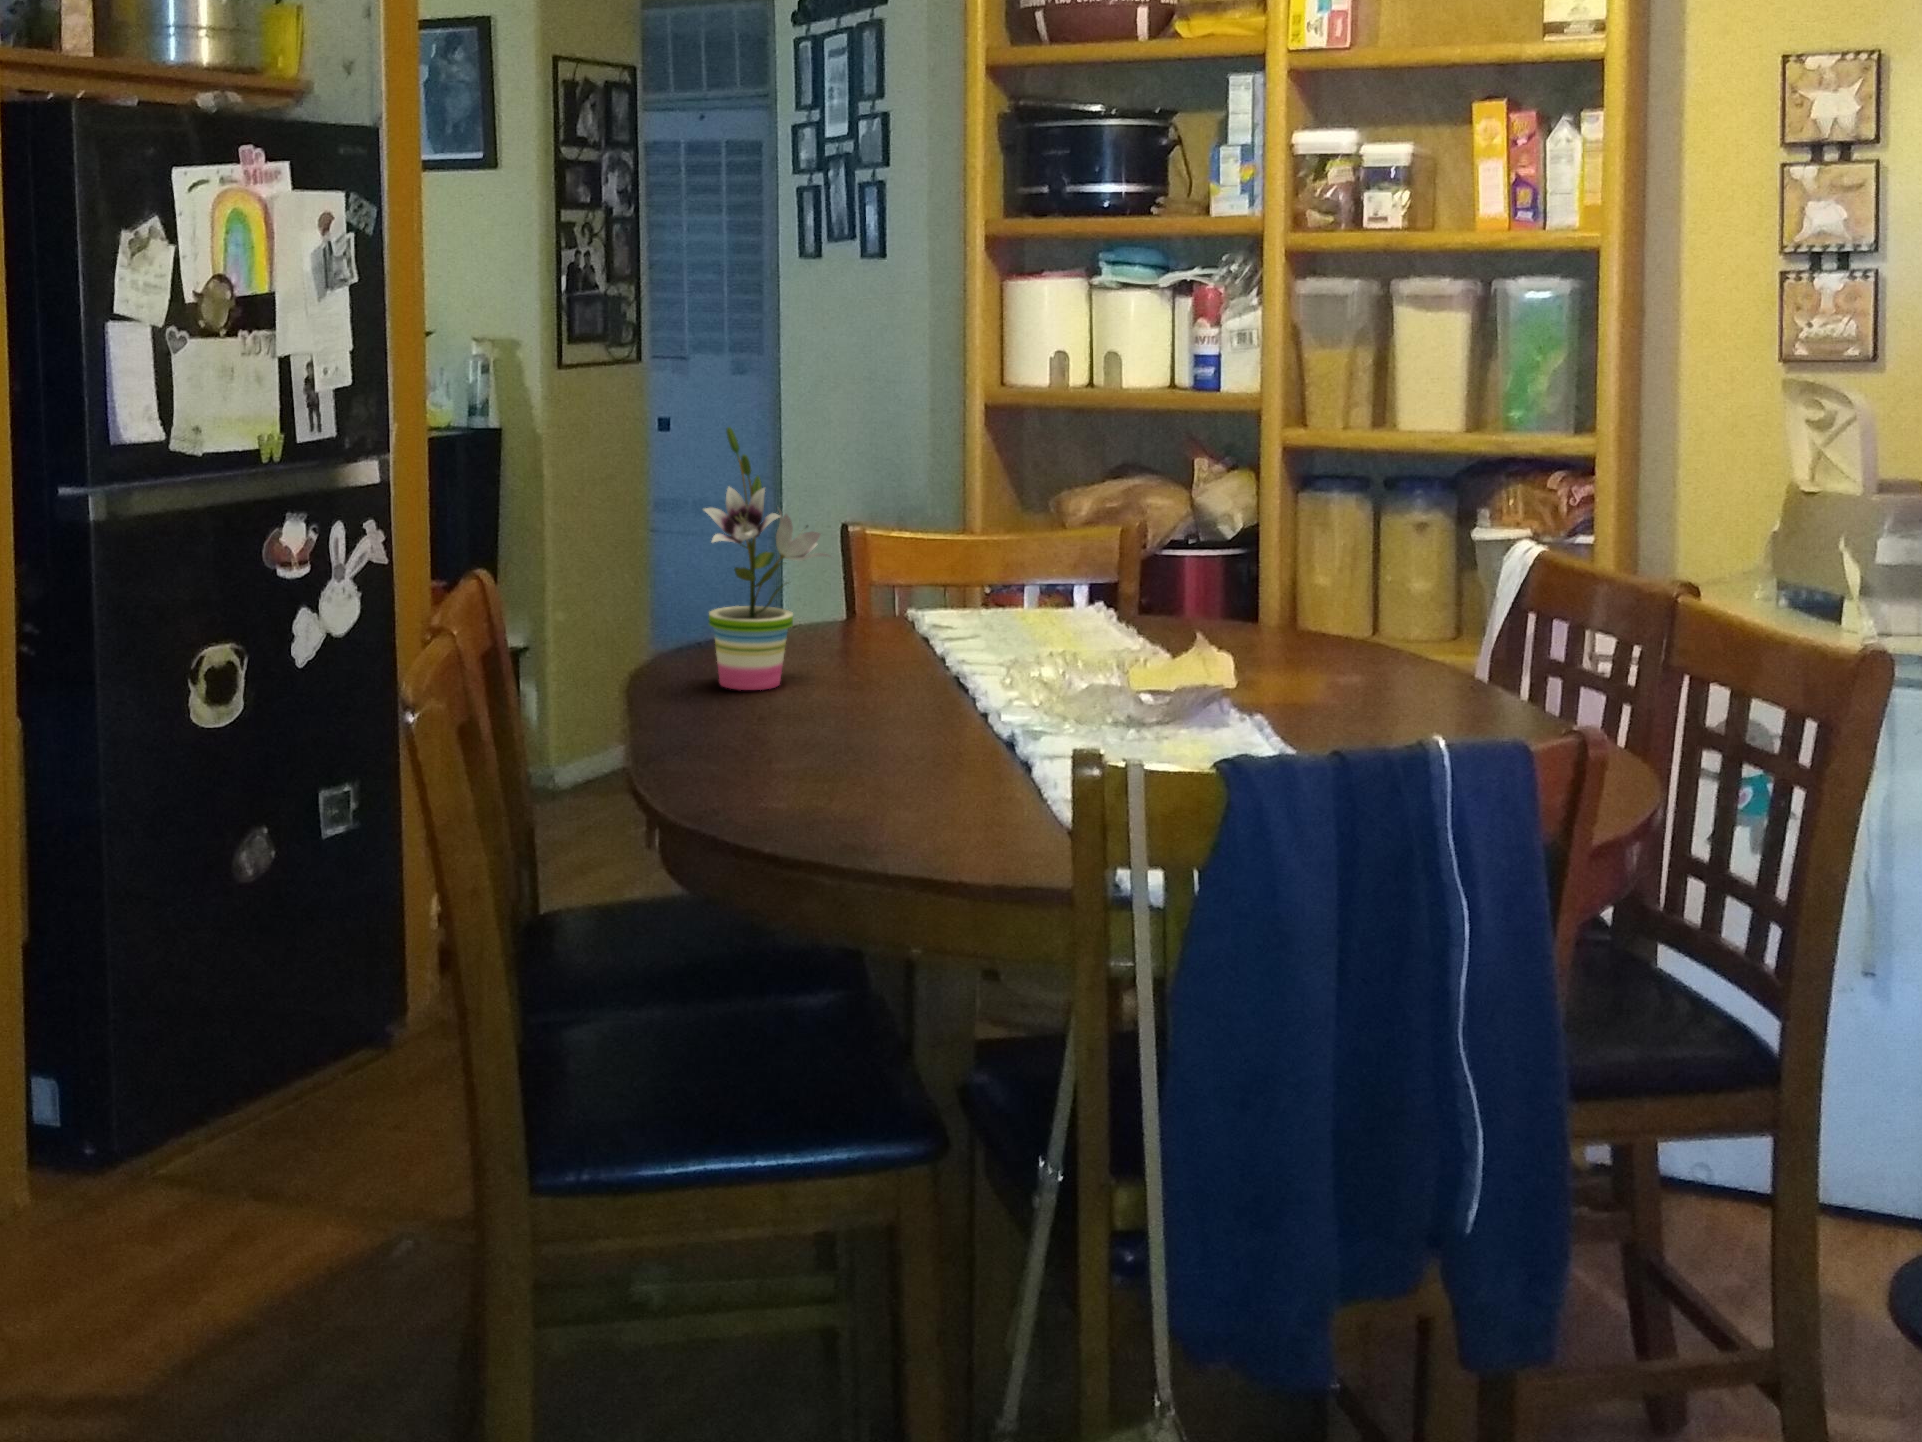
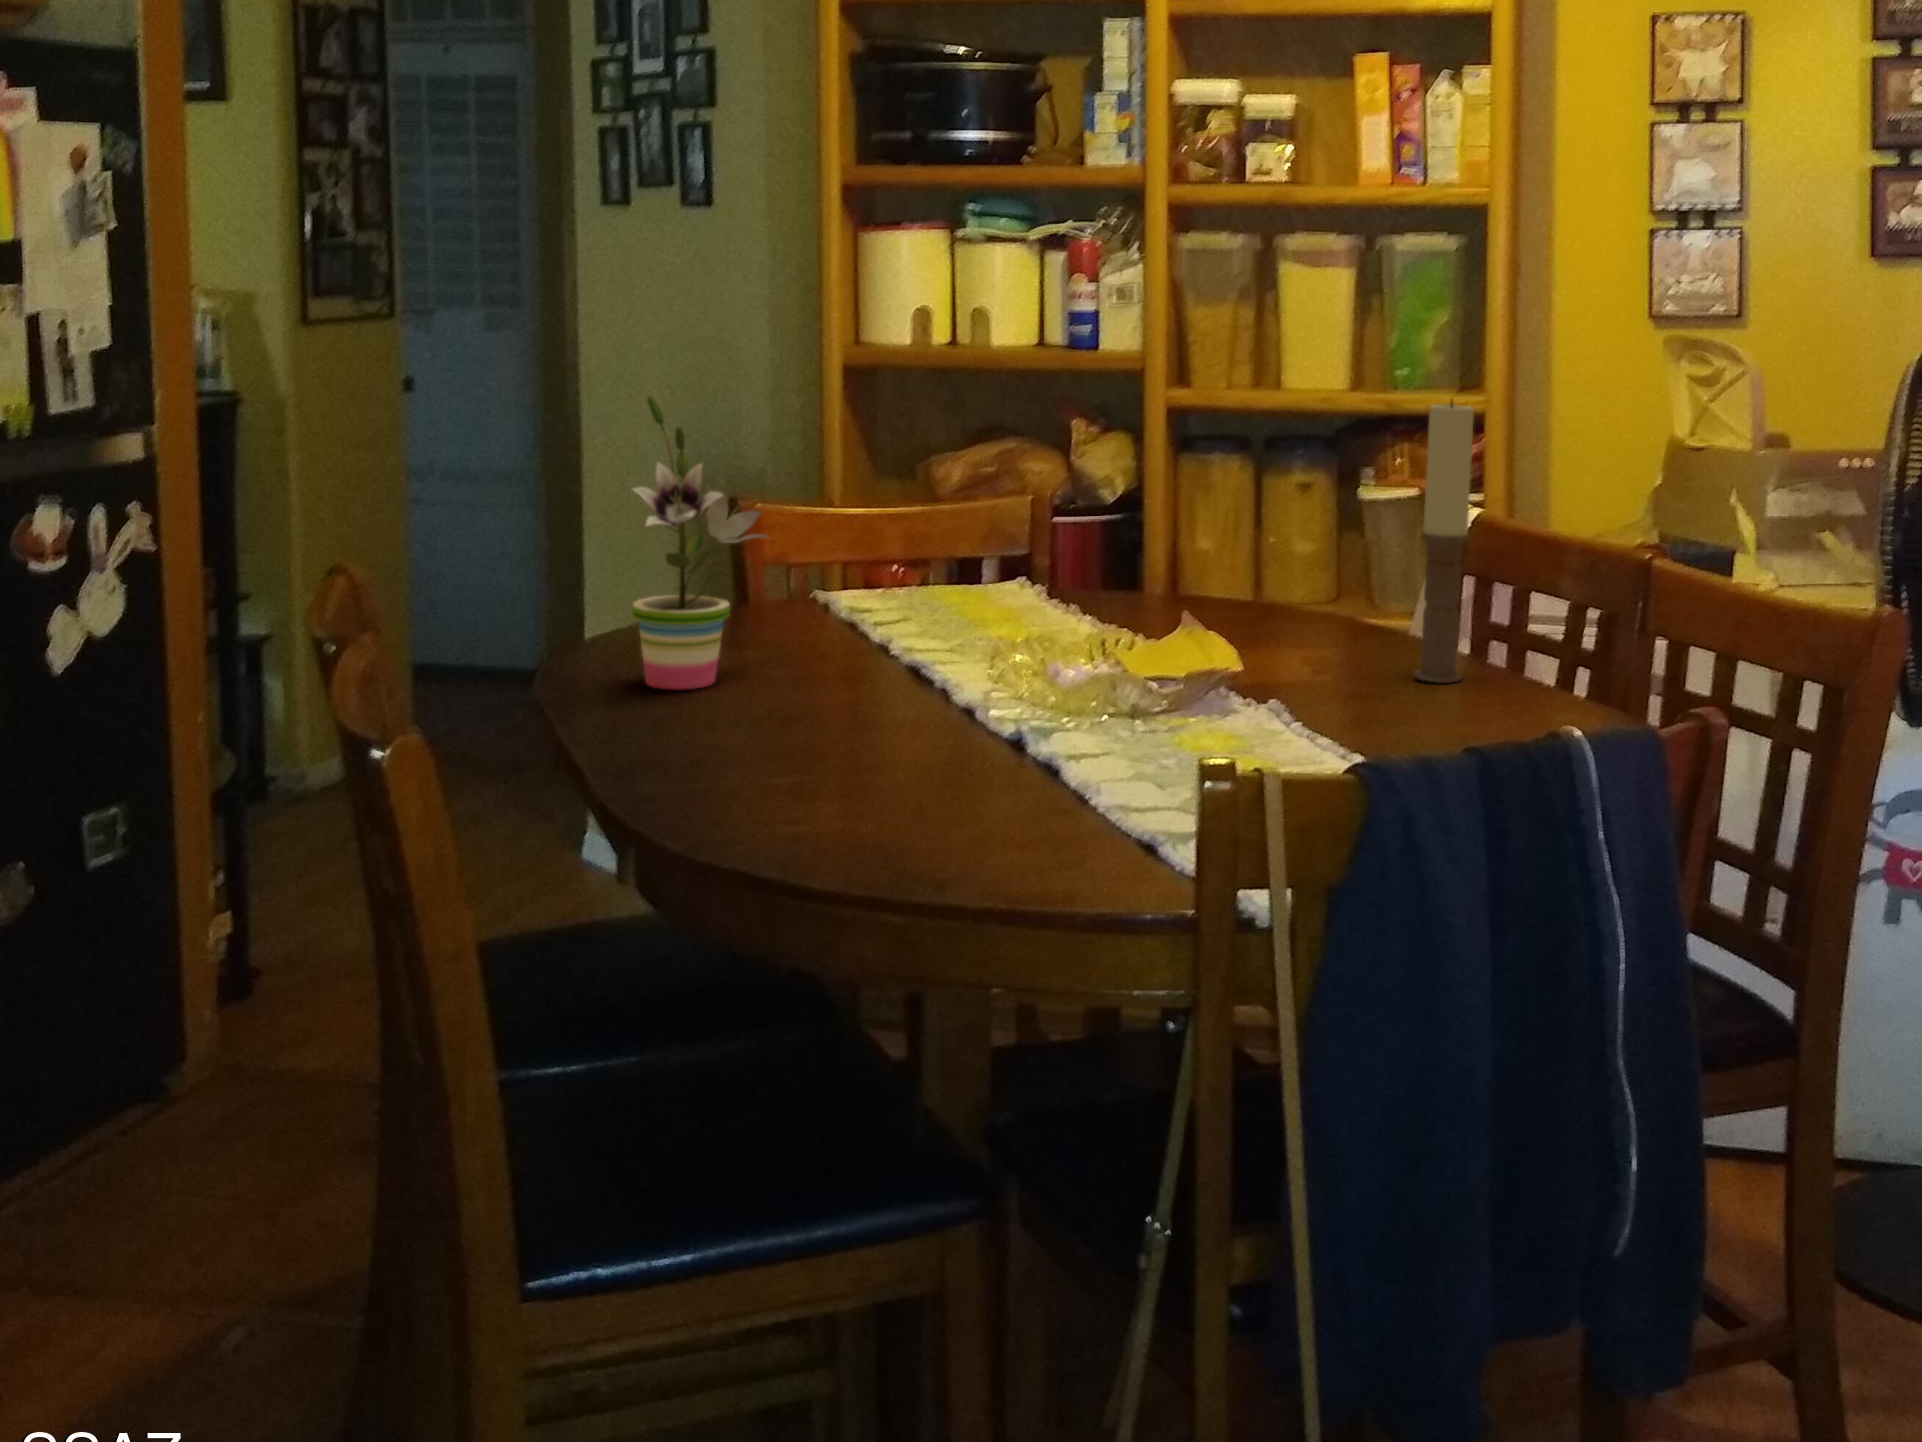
candle: none [1423,437,1482,715] -> present [1414,400,1474,683]

